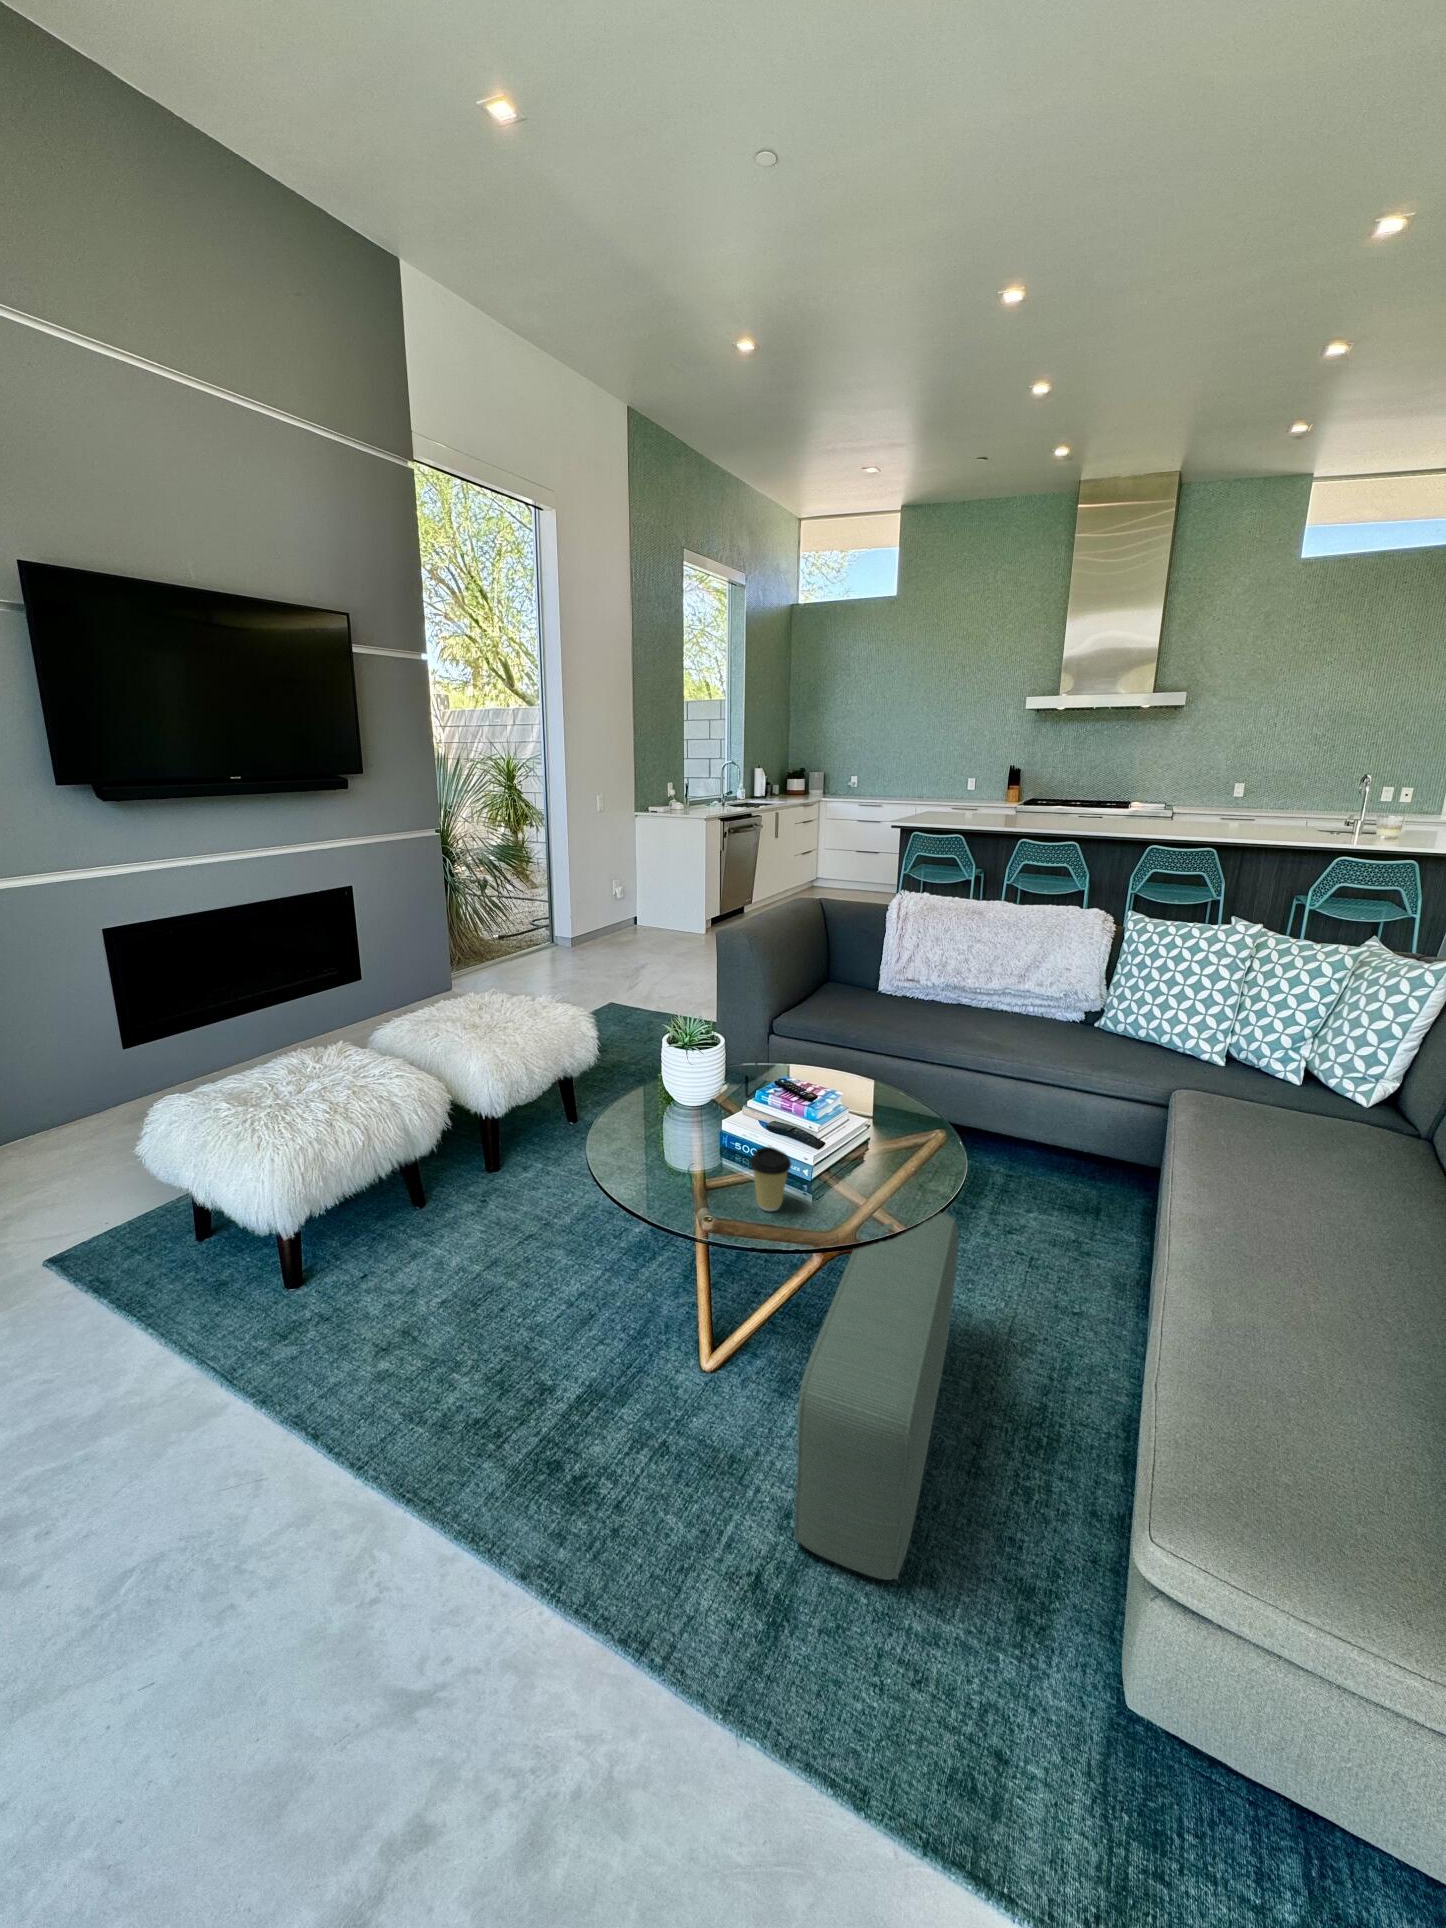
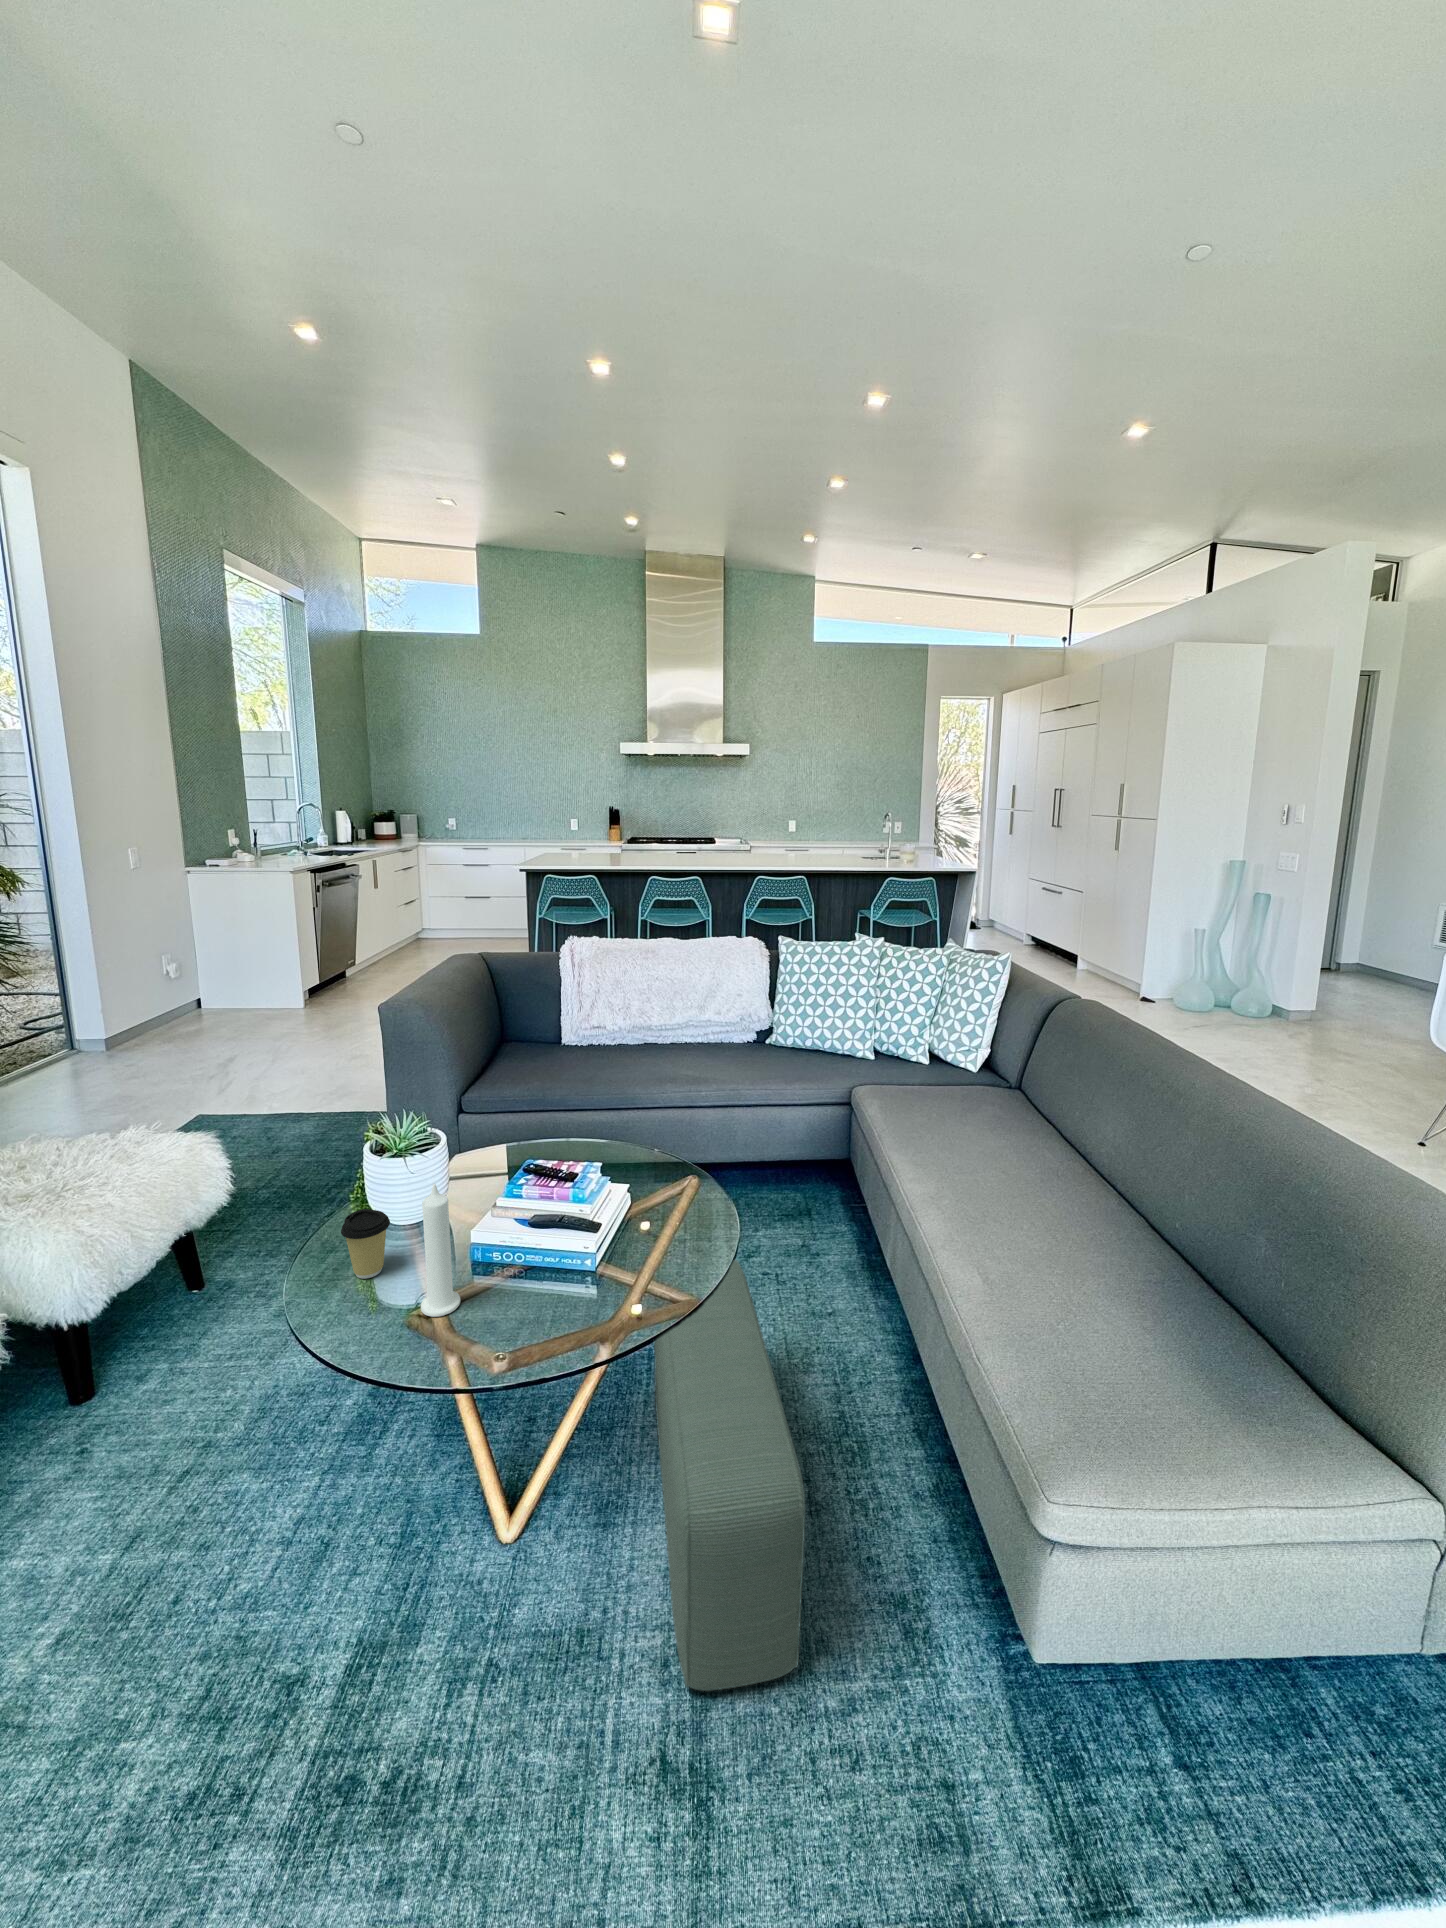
candle: none [672,1071,702,1178] -> present [421,1184,460,1317]
coffee cup: present [750,1147,791,1211] -> present [341,1209,390,1279]

